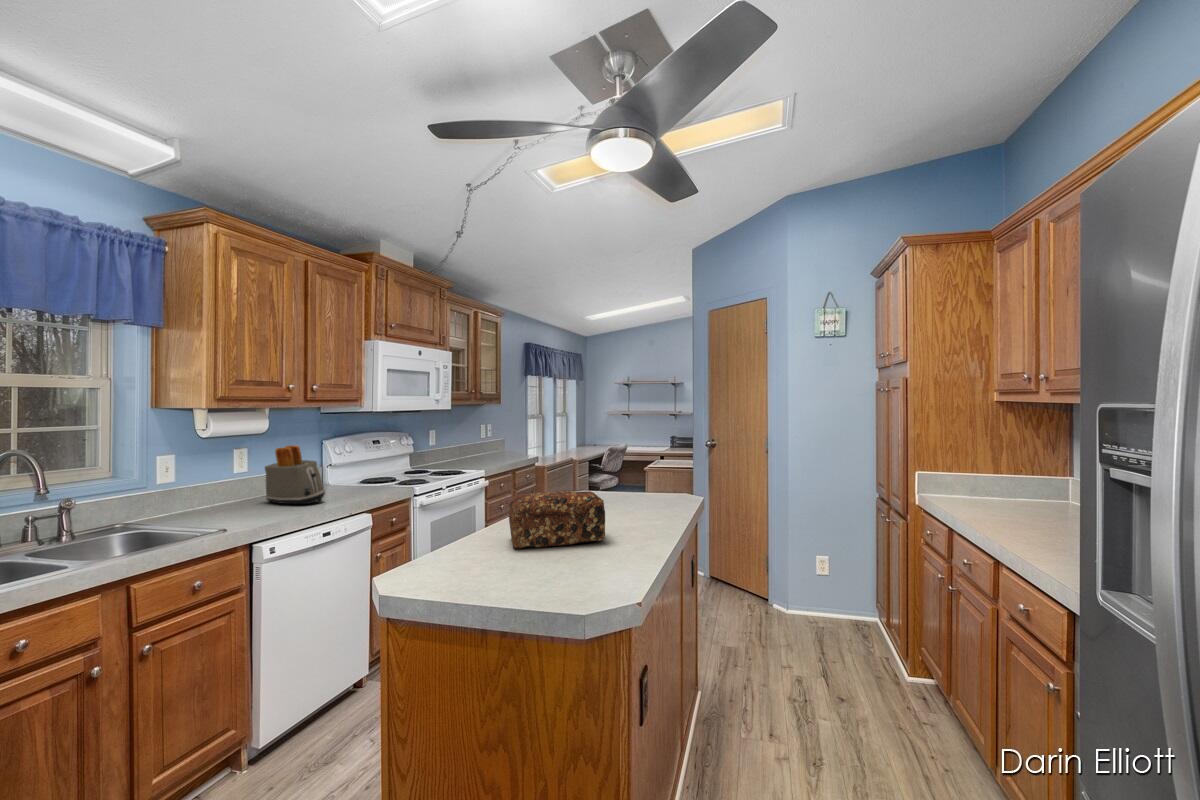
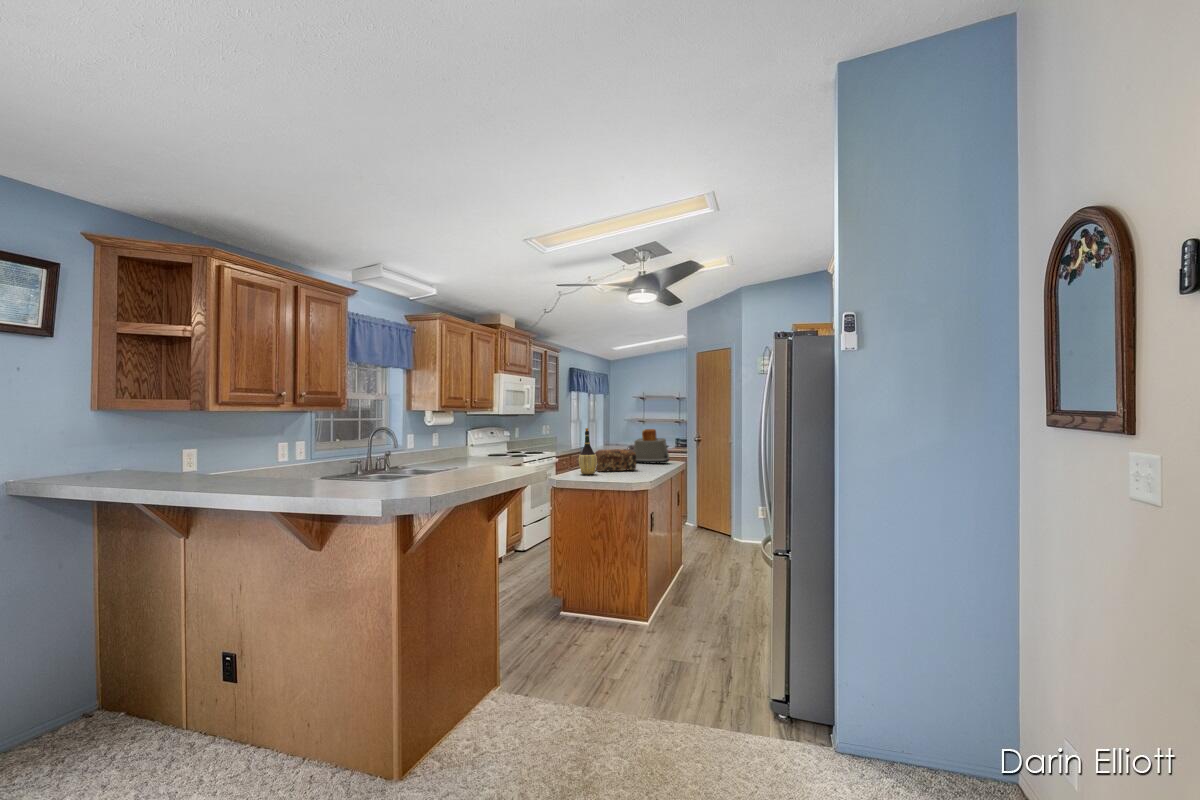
toaster: present [265,445,325,504] -> present [634,429,670,464]
wine bottle: none [456,449,504,567] -> present [579,428,597,475]

